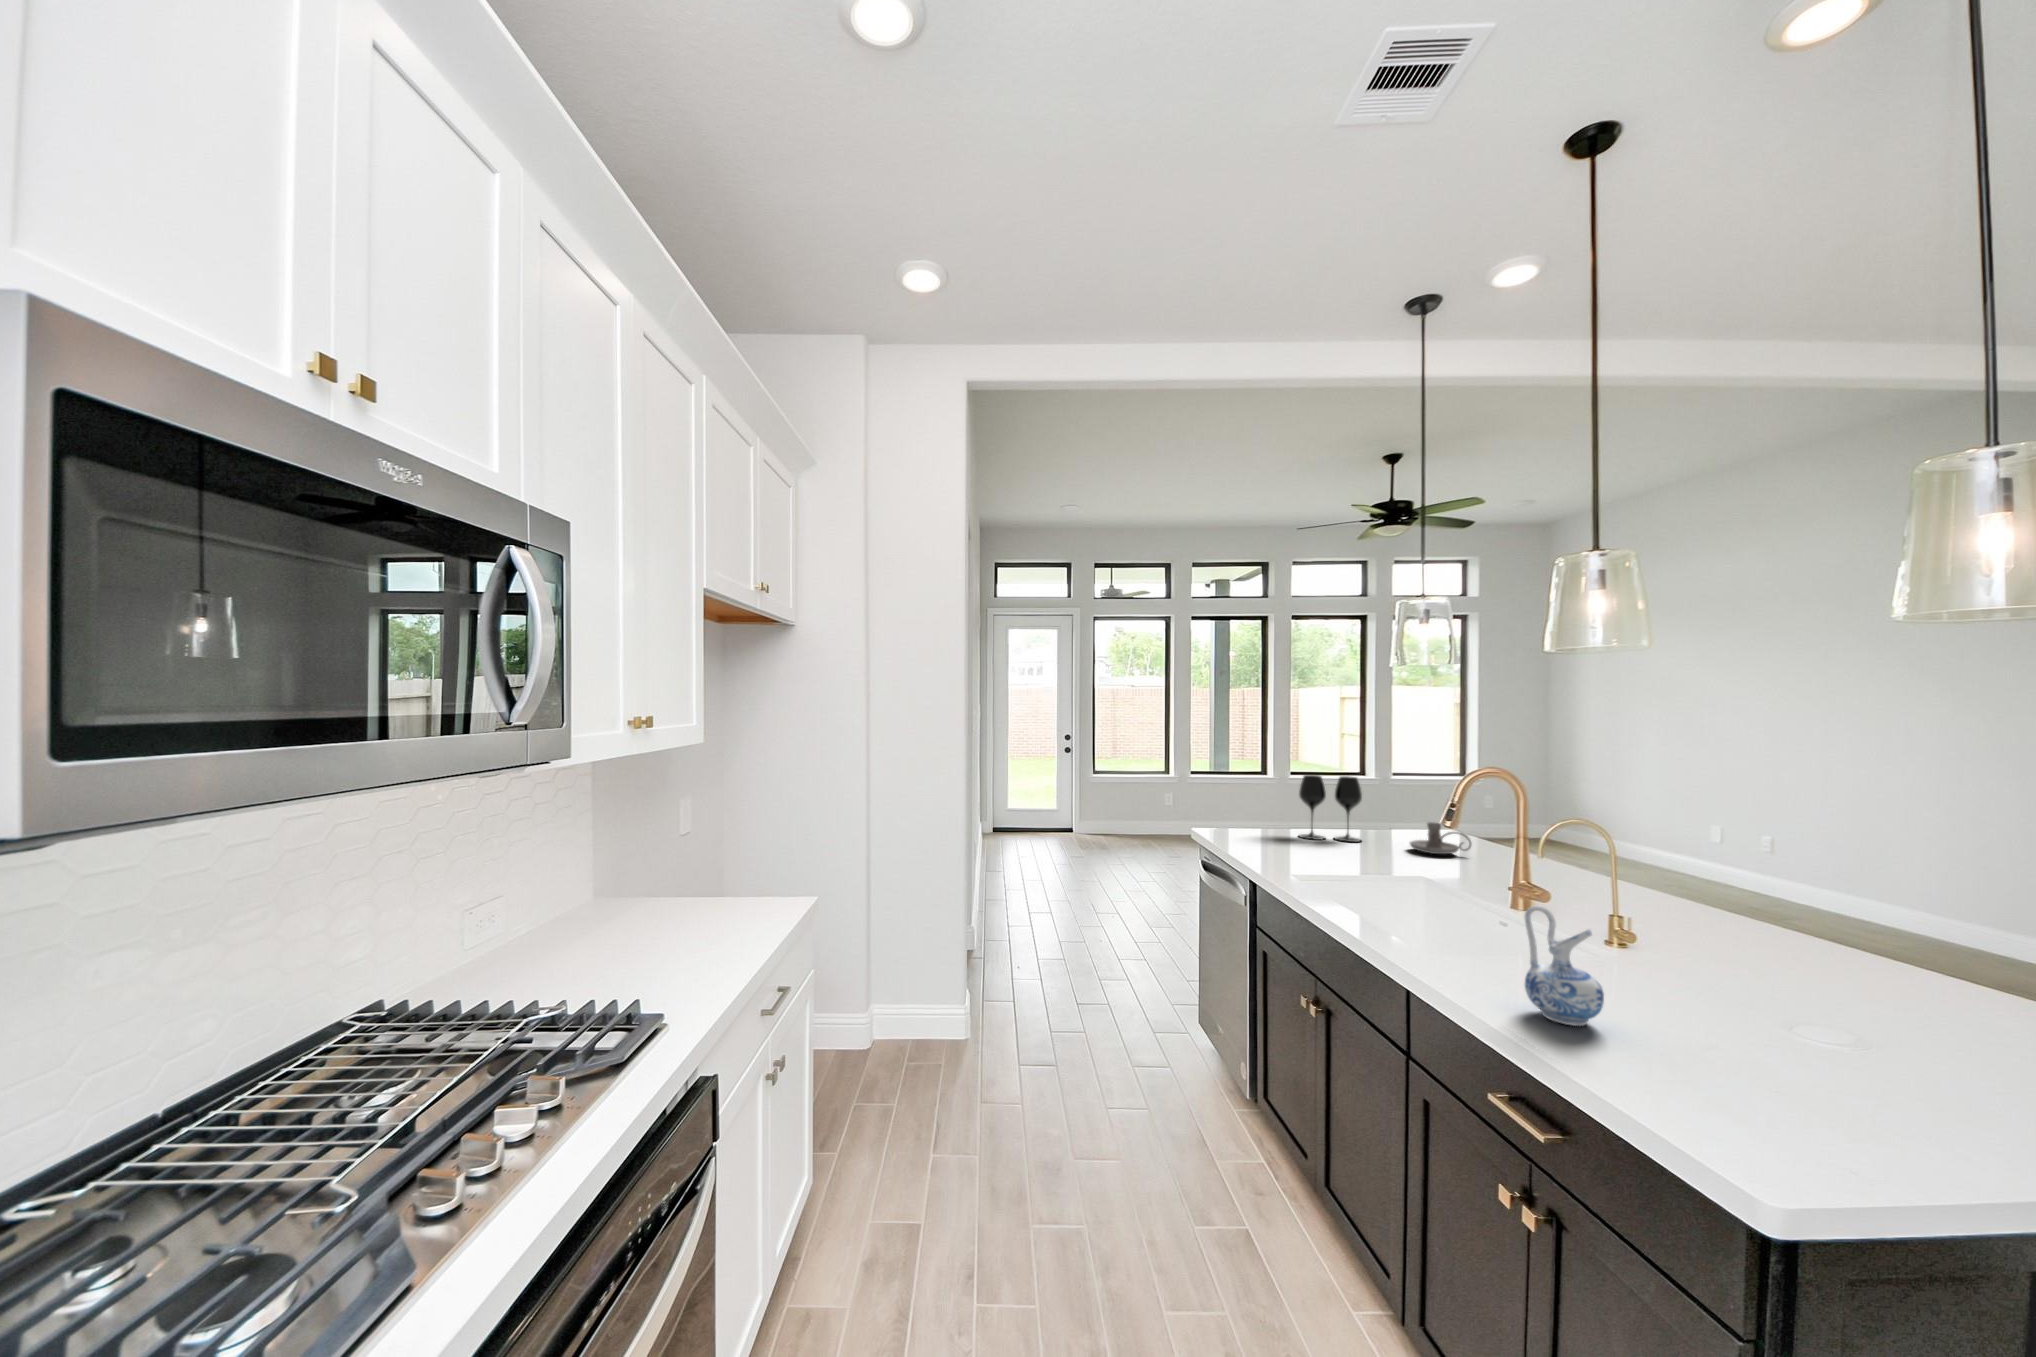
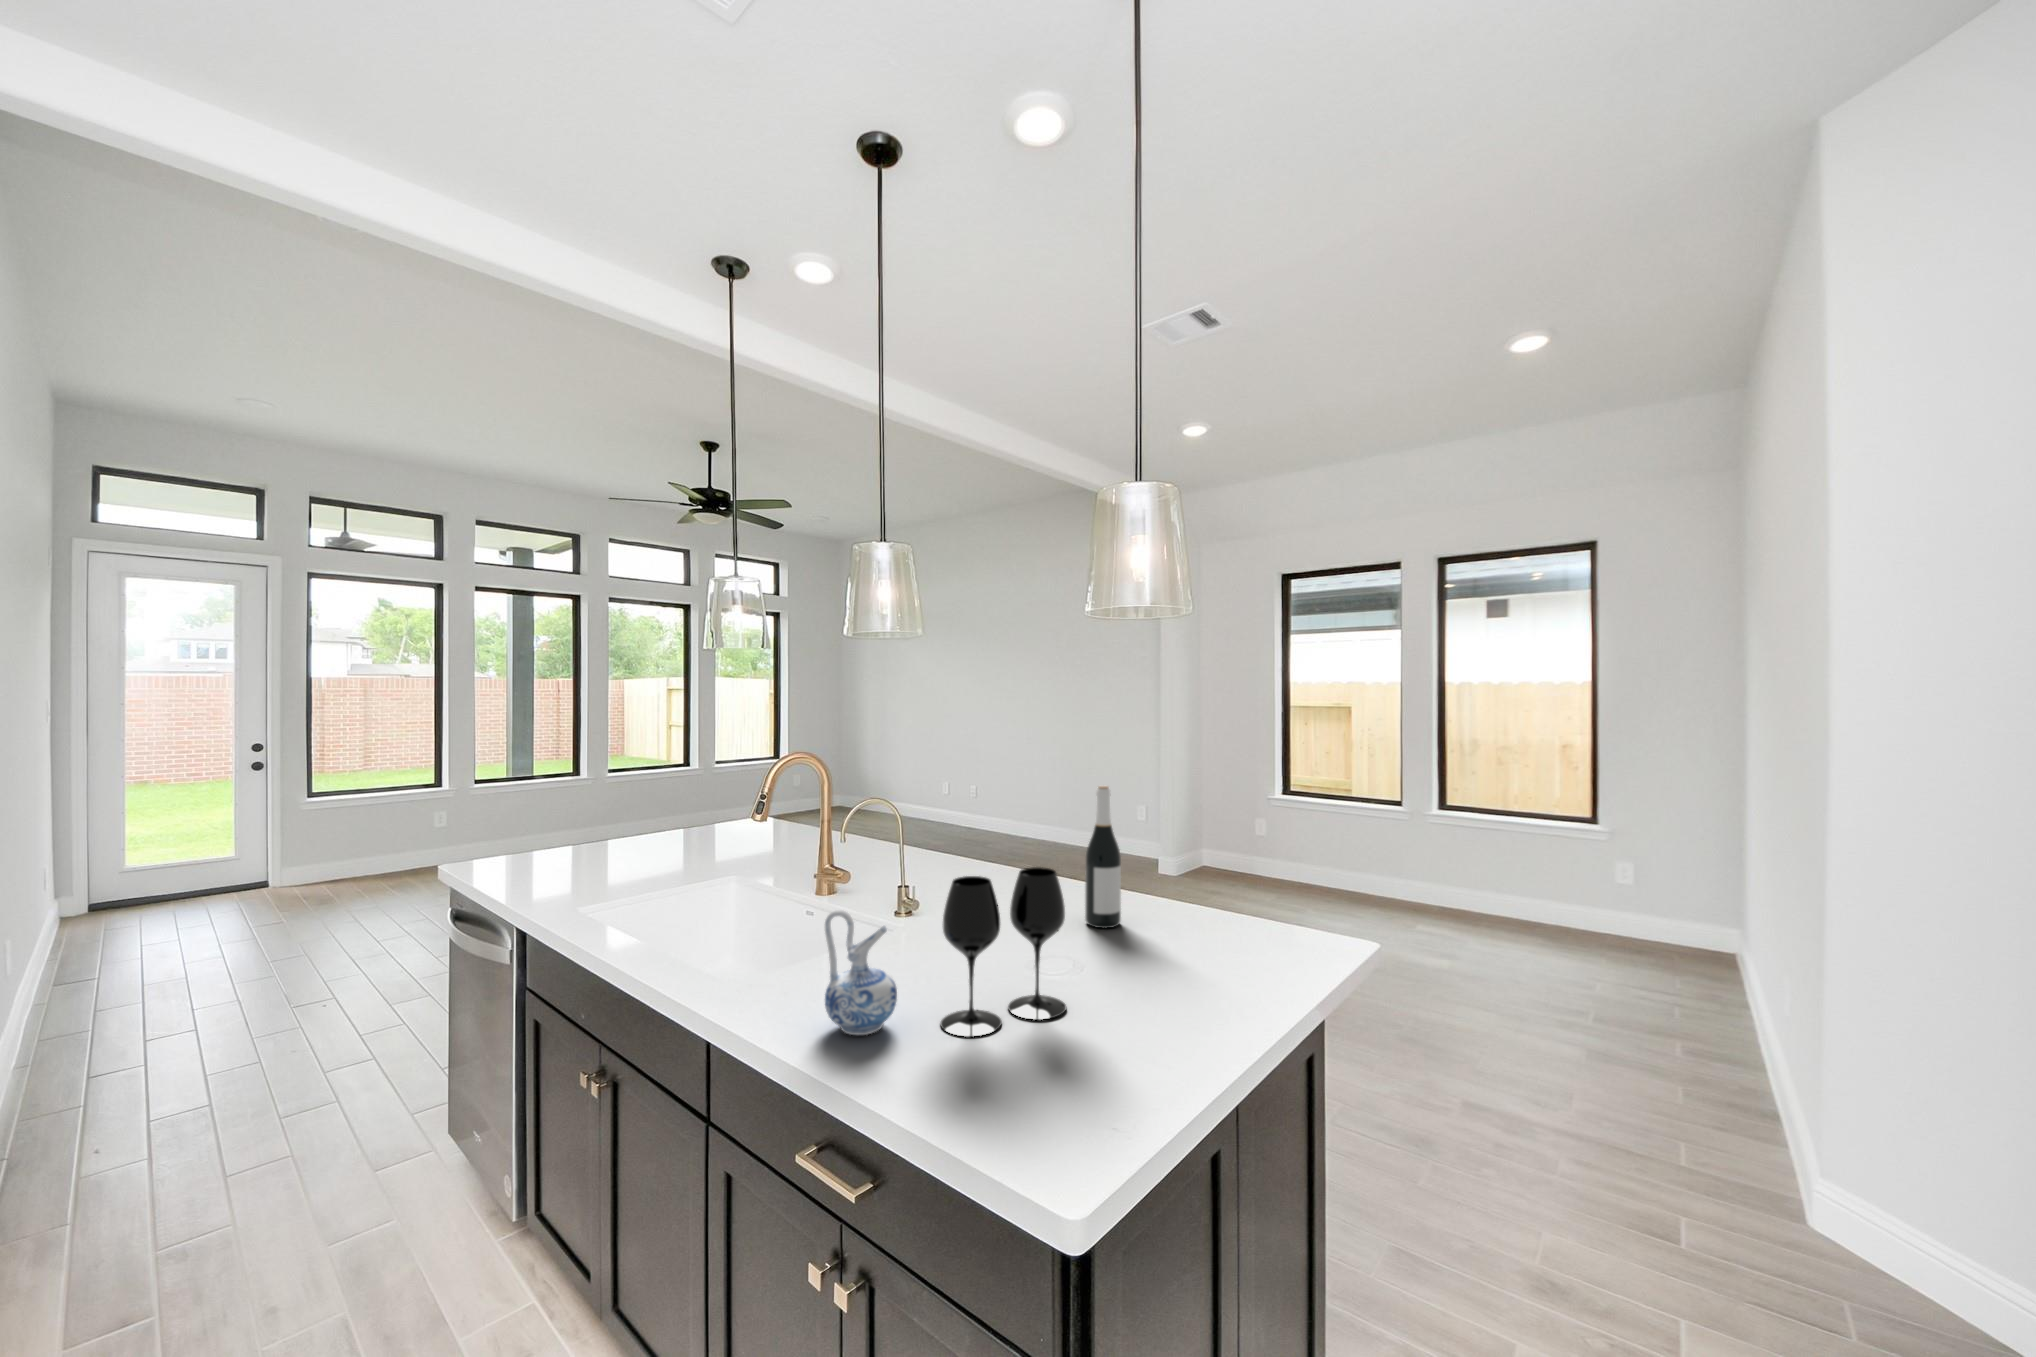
wine glass: present [1299,775,1362,842] -> present [941,867,1067,1037]
candle holder: present [1410,822,1472,854] -> none [722,816,783,850]
wine bottle: none [1894,838,1962,1020] -> present [1085,786,1121,928]

